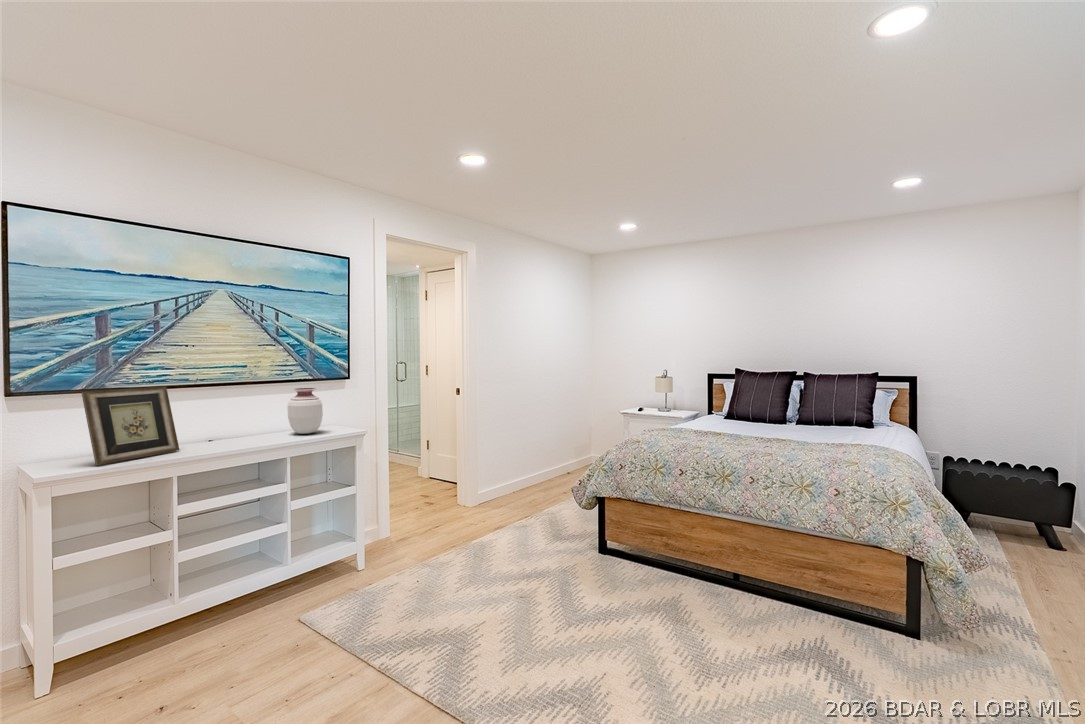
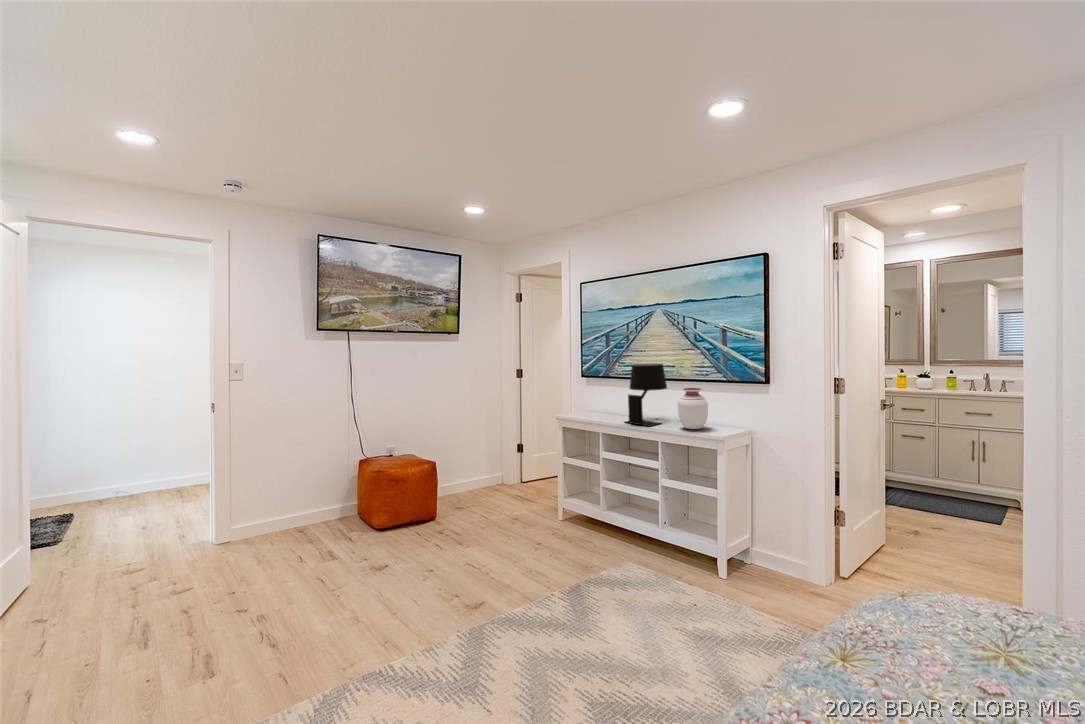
table lamp: none [206,363,271,448] -> present [626,364,667,426]
picture frame: present [82,386,179,465] -> none [578,377,620,418]

